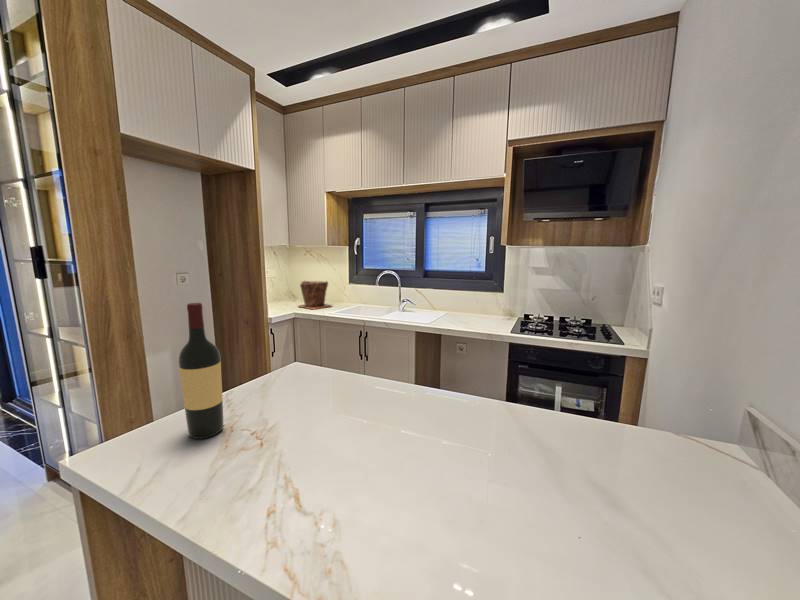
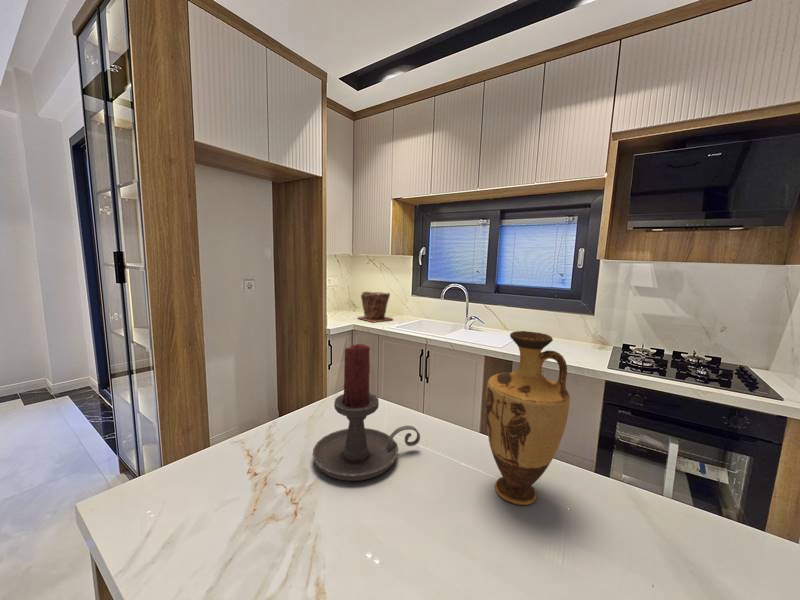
vase: none [403,297,459,421] -> present [485,331,570,505]
wine bottle: present [179,303,223,439] -> none [207,324,255,493]
candle holder: none [271,316,358,421] -> present [313,344,420,481]

